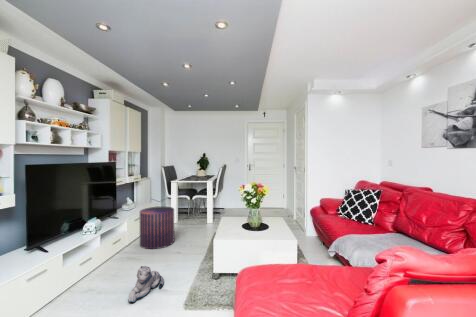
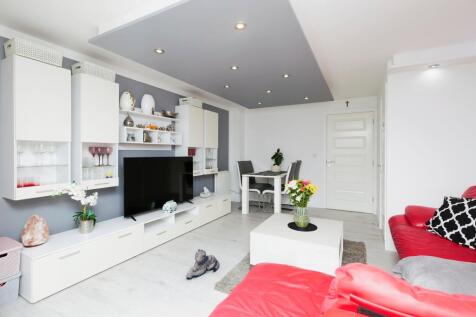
pouf: present [140,206,174,249] -> none [211,198,240,236]

